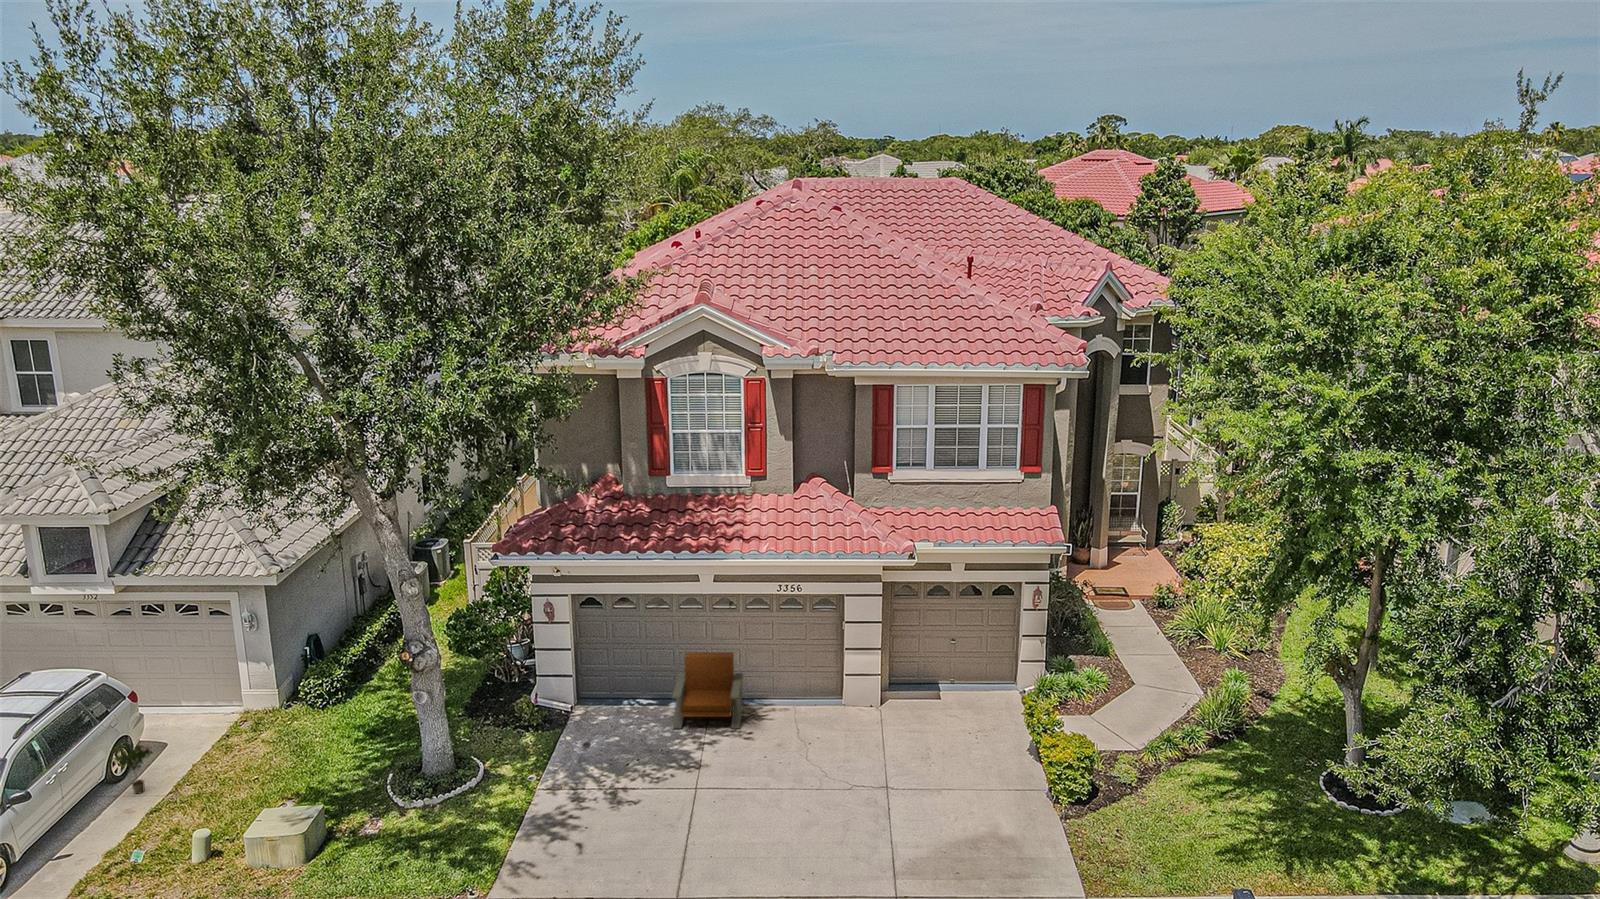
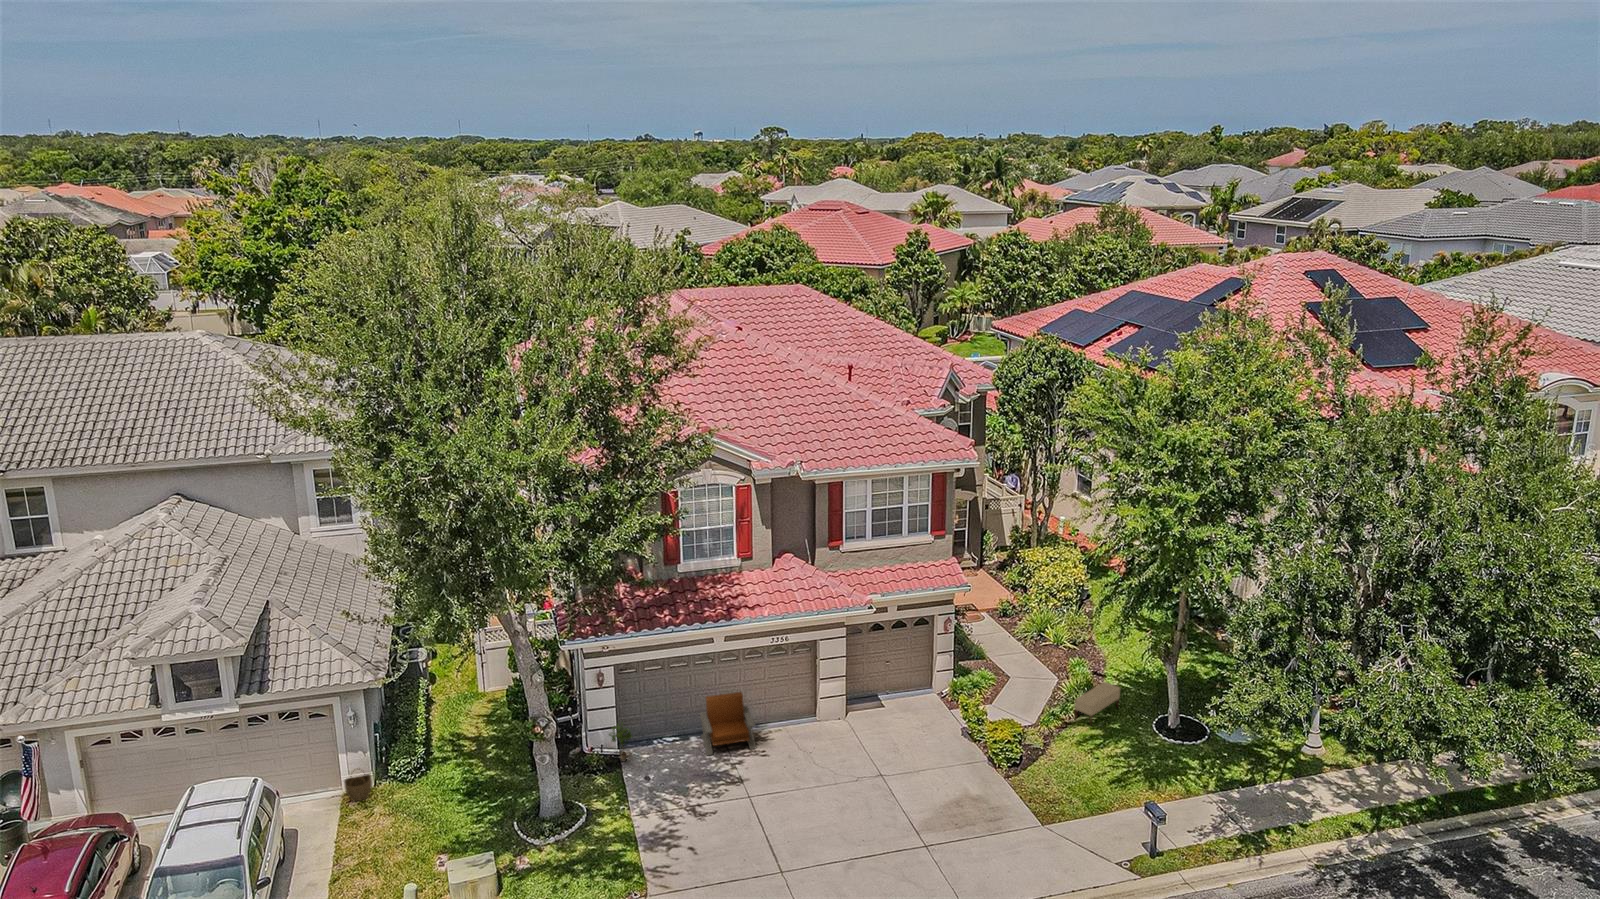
woven basket: none [237,682,271,721] -> present [344,769,372,801]
bench: none [1204,707,1283,766] -> present [1075,682,1120,725]
potted plant: present [108,739,152,794] -> present [609,724,632,762]

